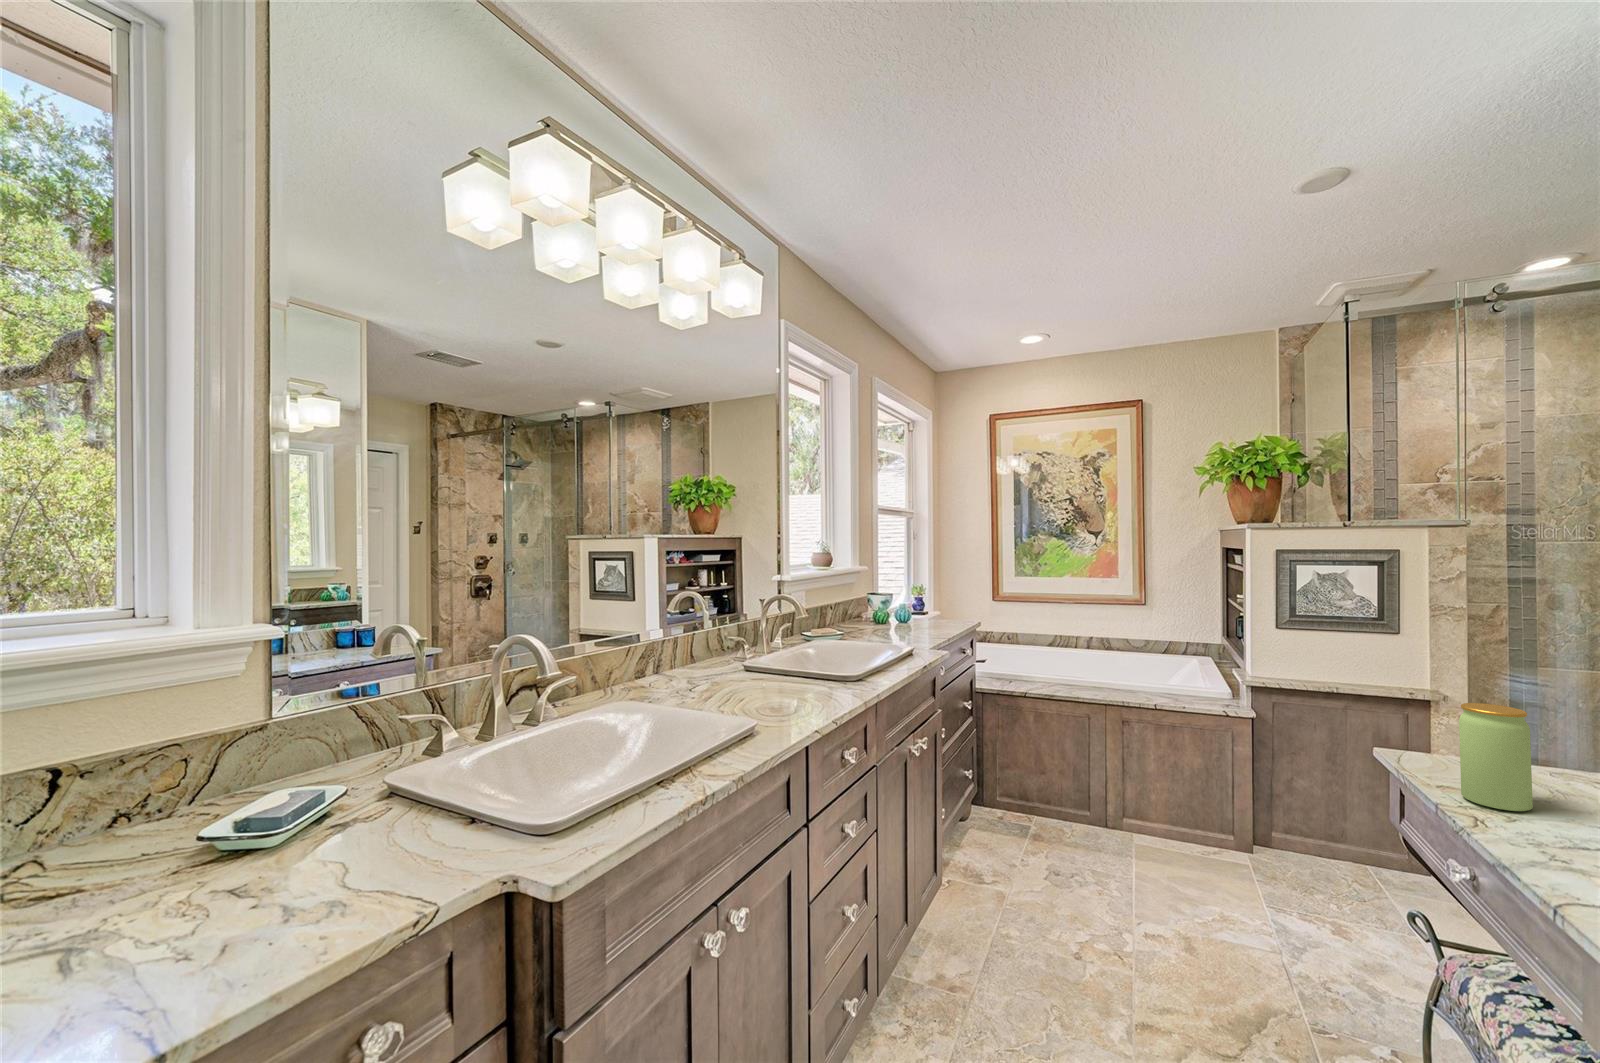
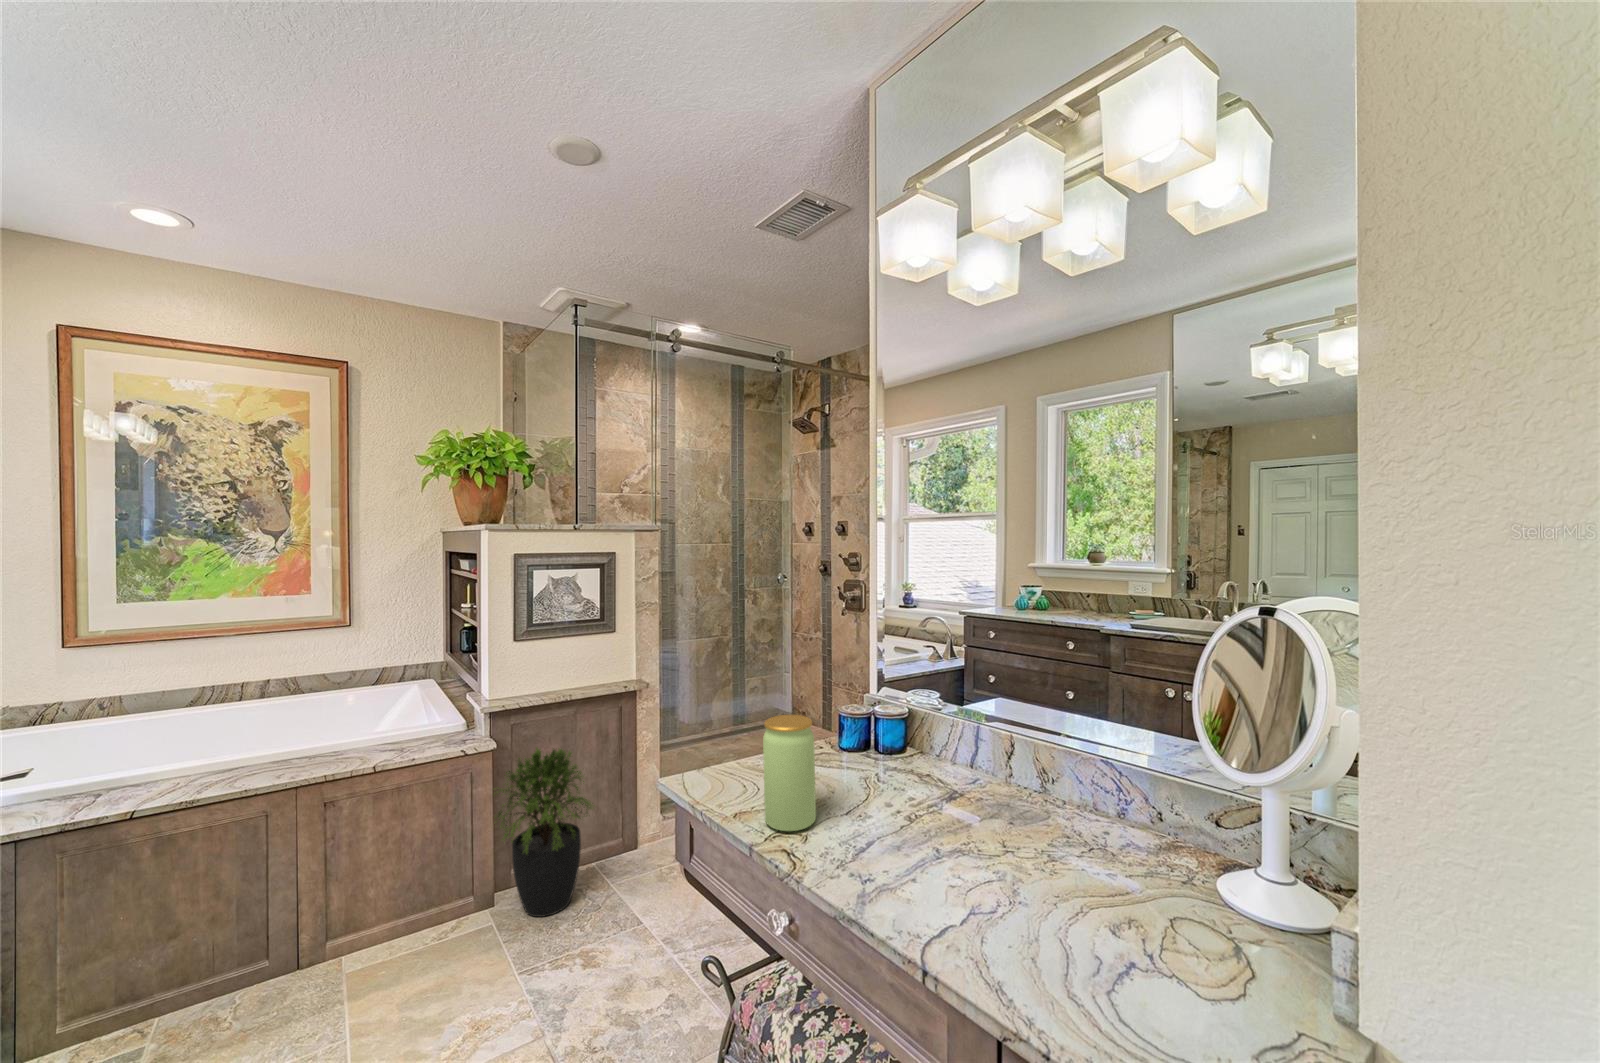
potted plant: none [1248,727,1362,887] -> present [497,748,592,917]

